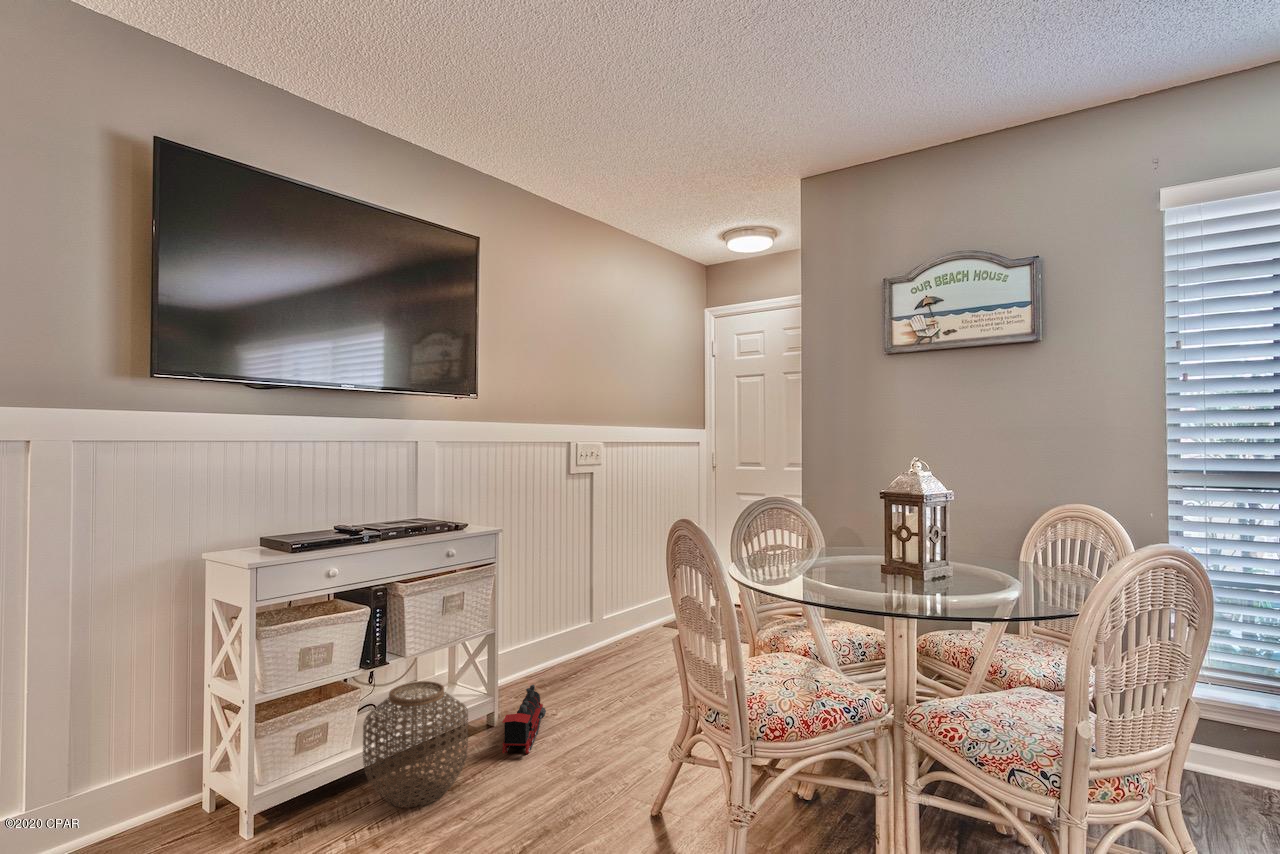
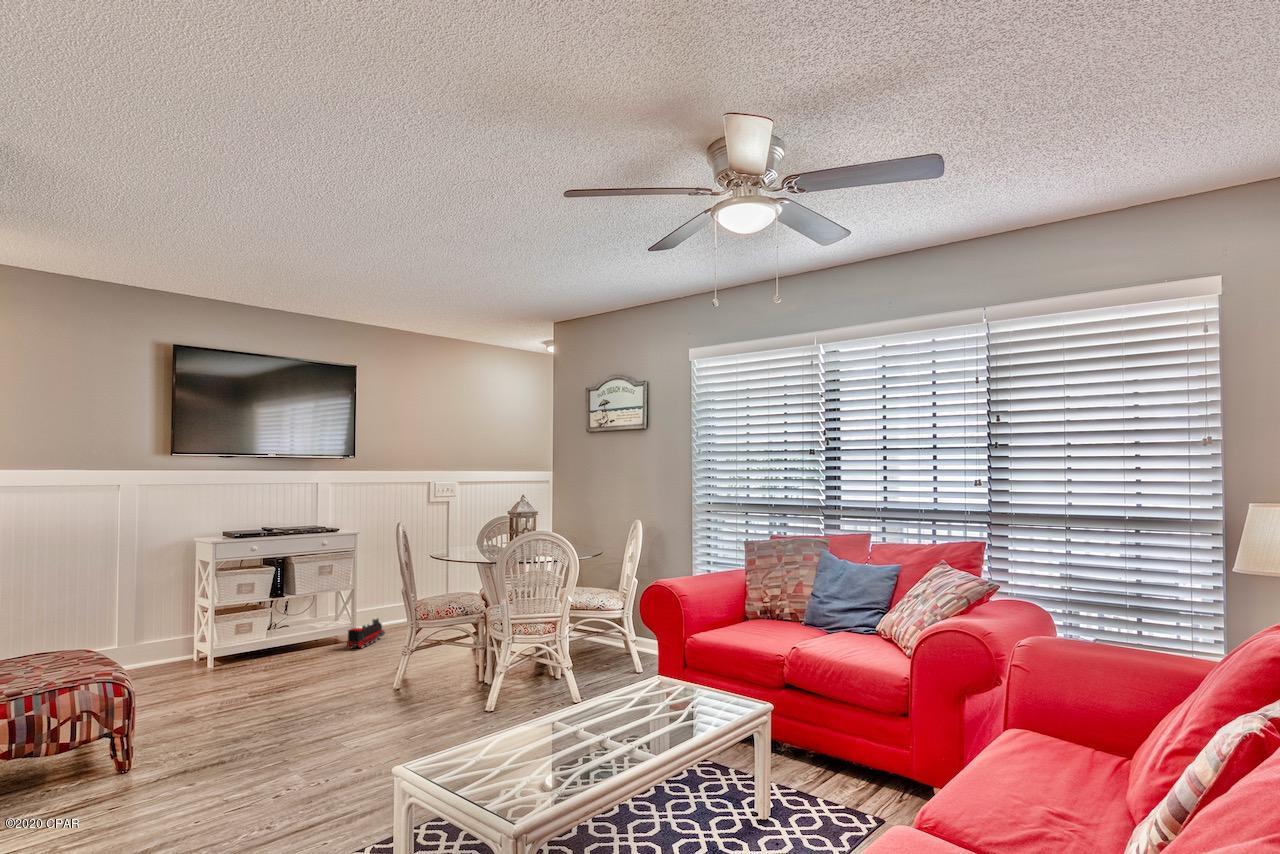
woven basket: present [363,681,468,807] -> none [267,605,322,663]

